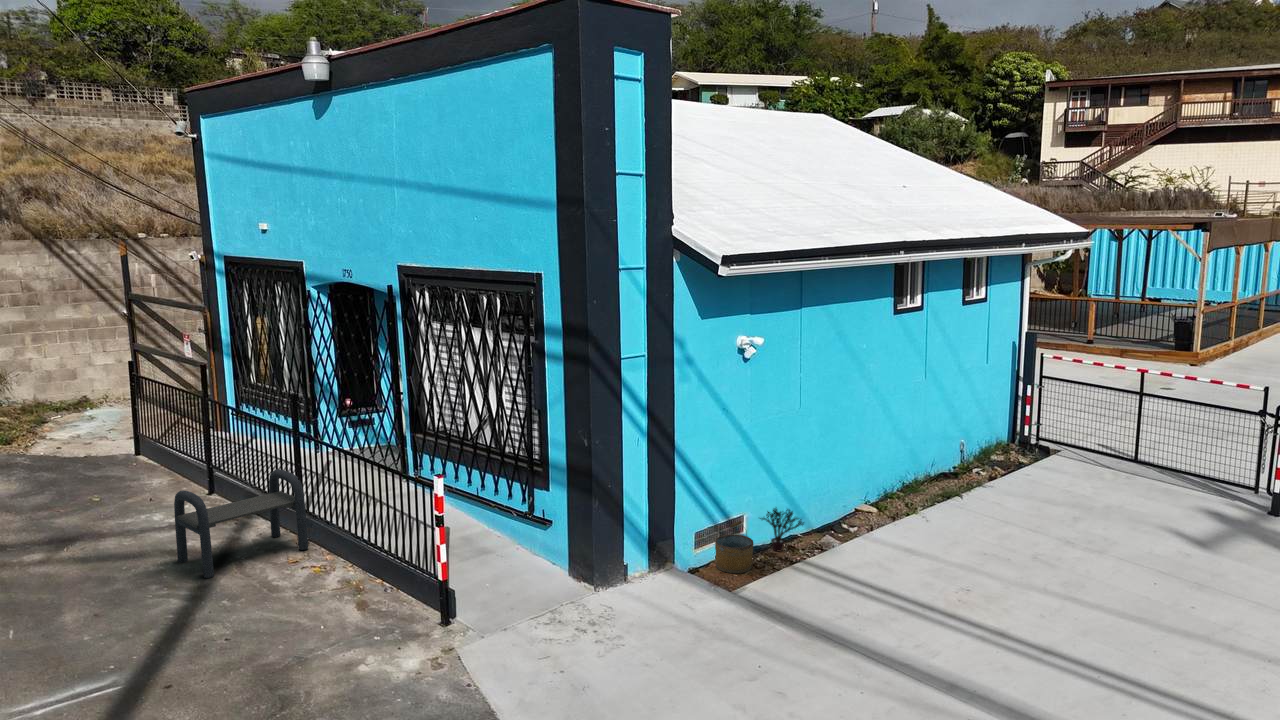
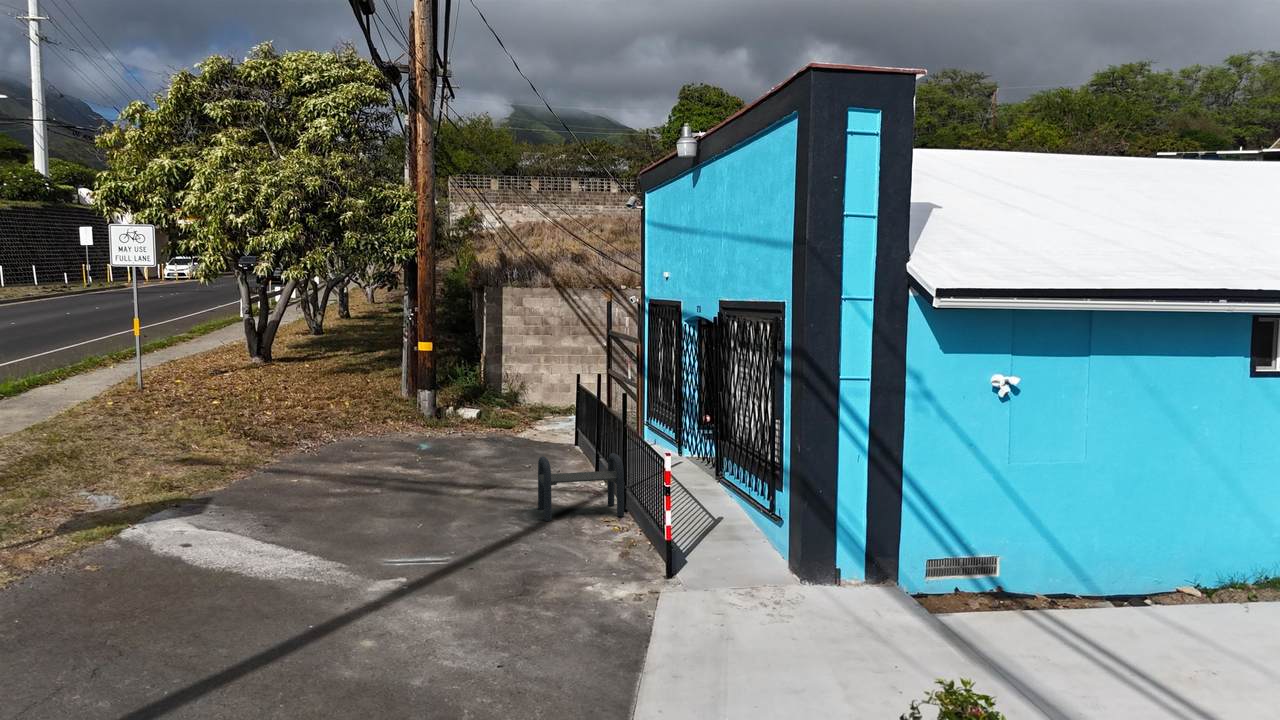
potted plant: present [760,508,804,551] -> none [1006,550,1056,597]
bucket: present [715,521,753,573] -> none [945,554,985,604]

